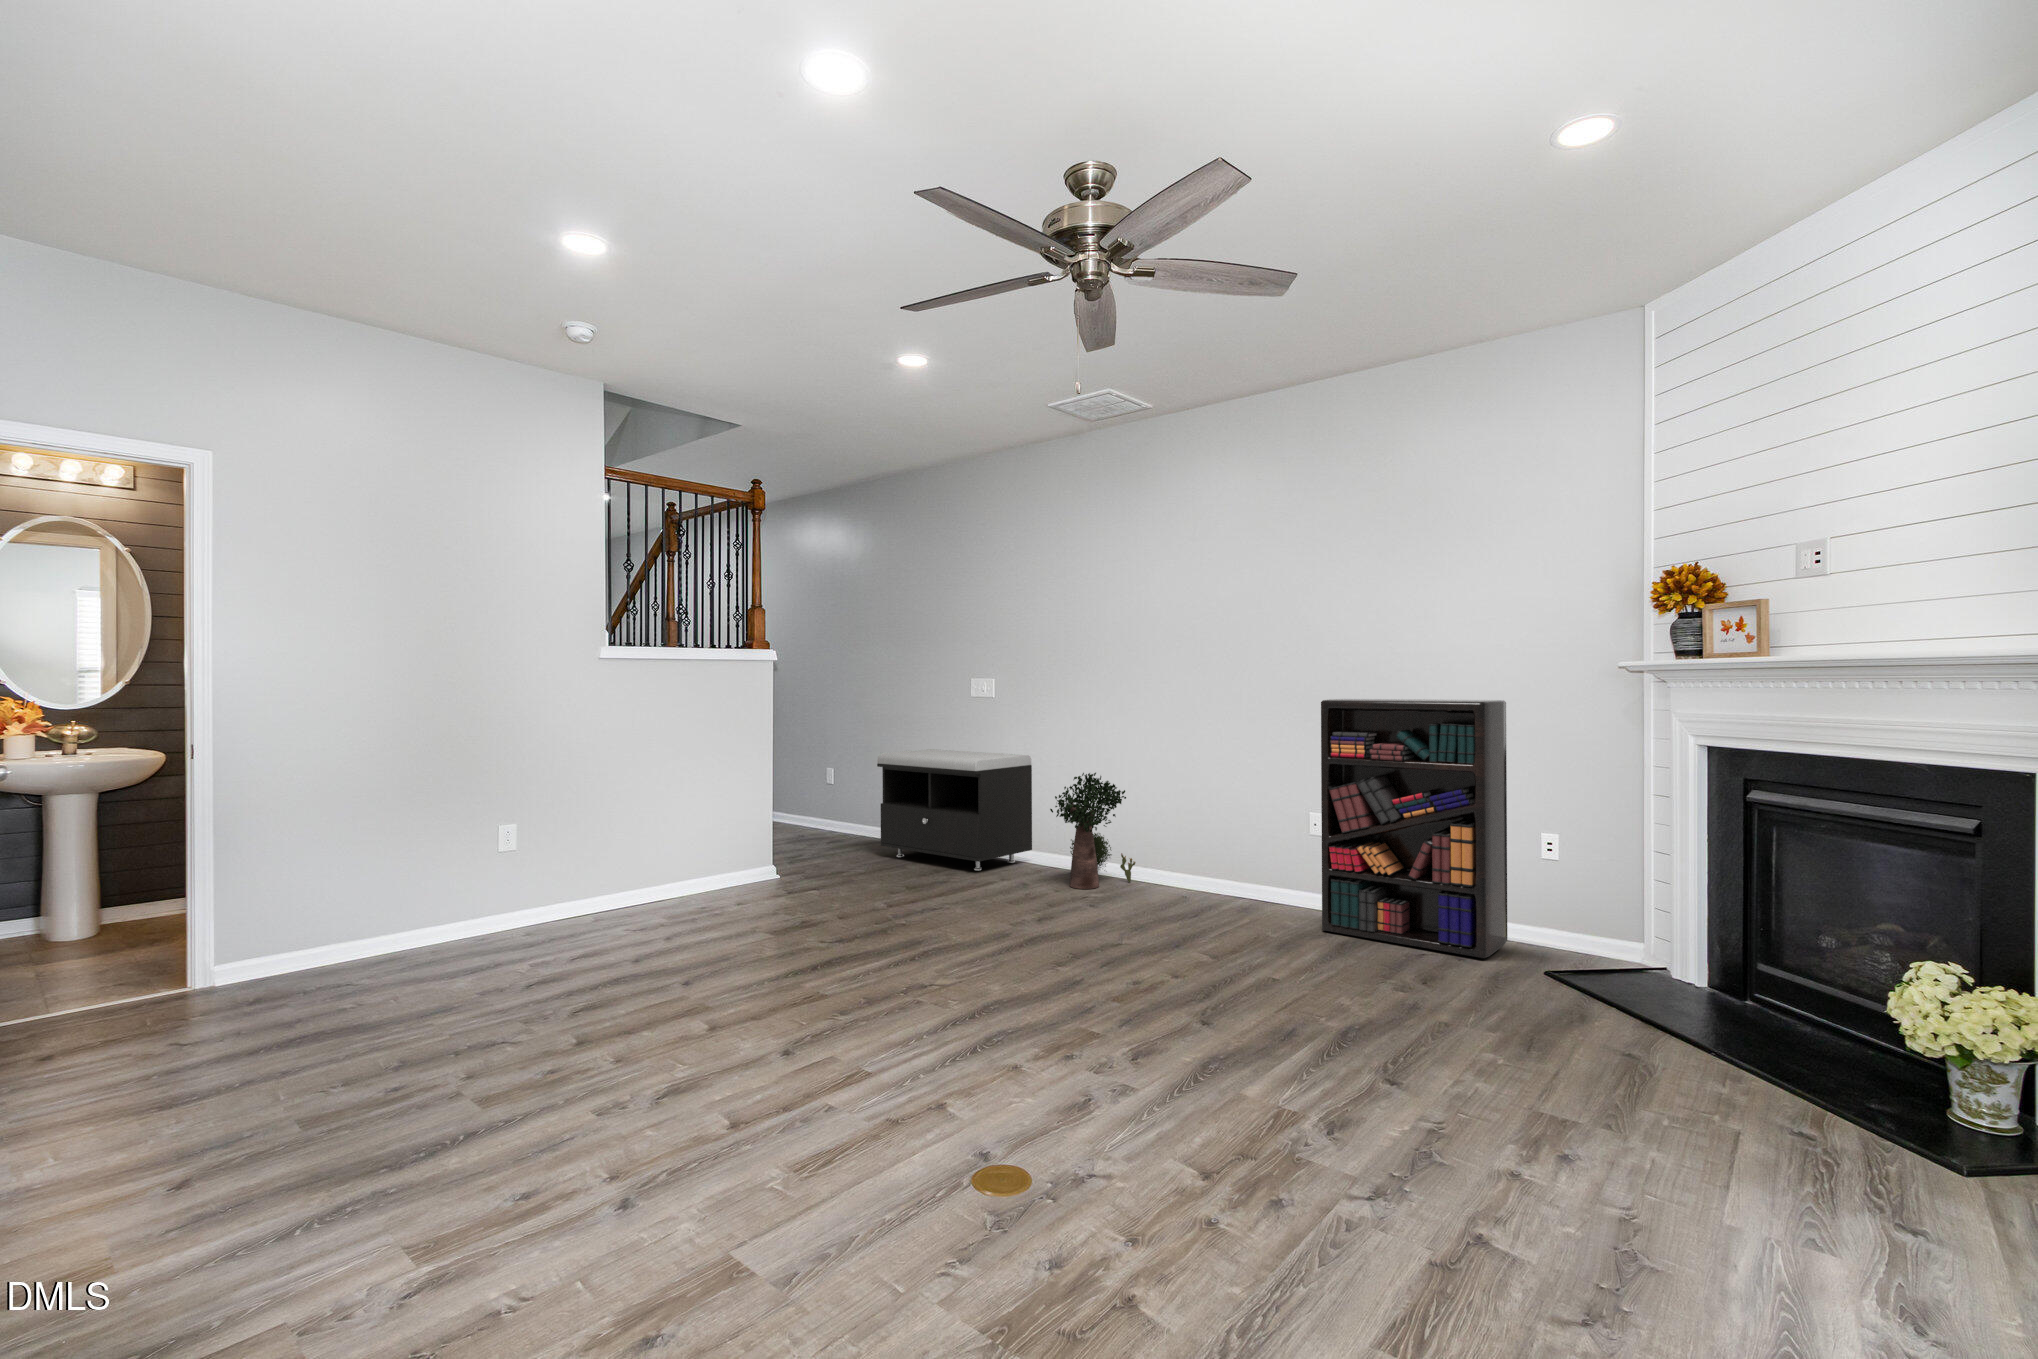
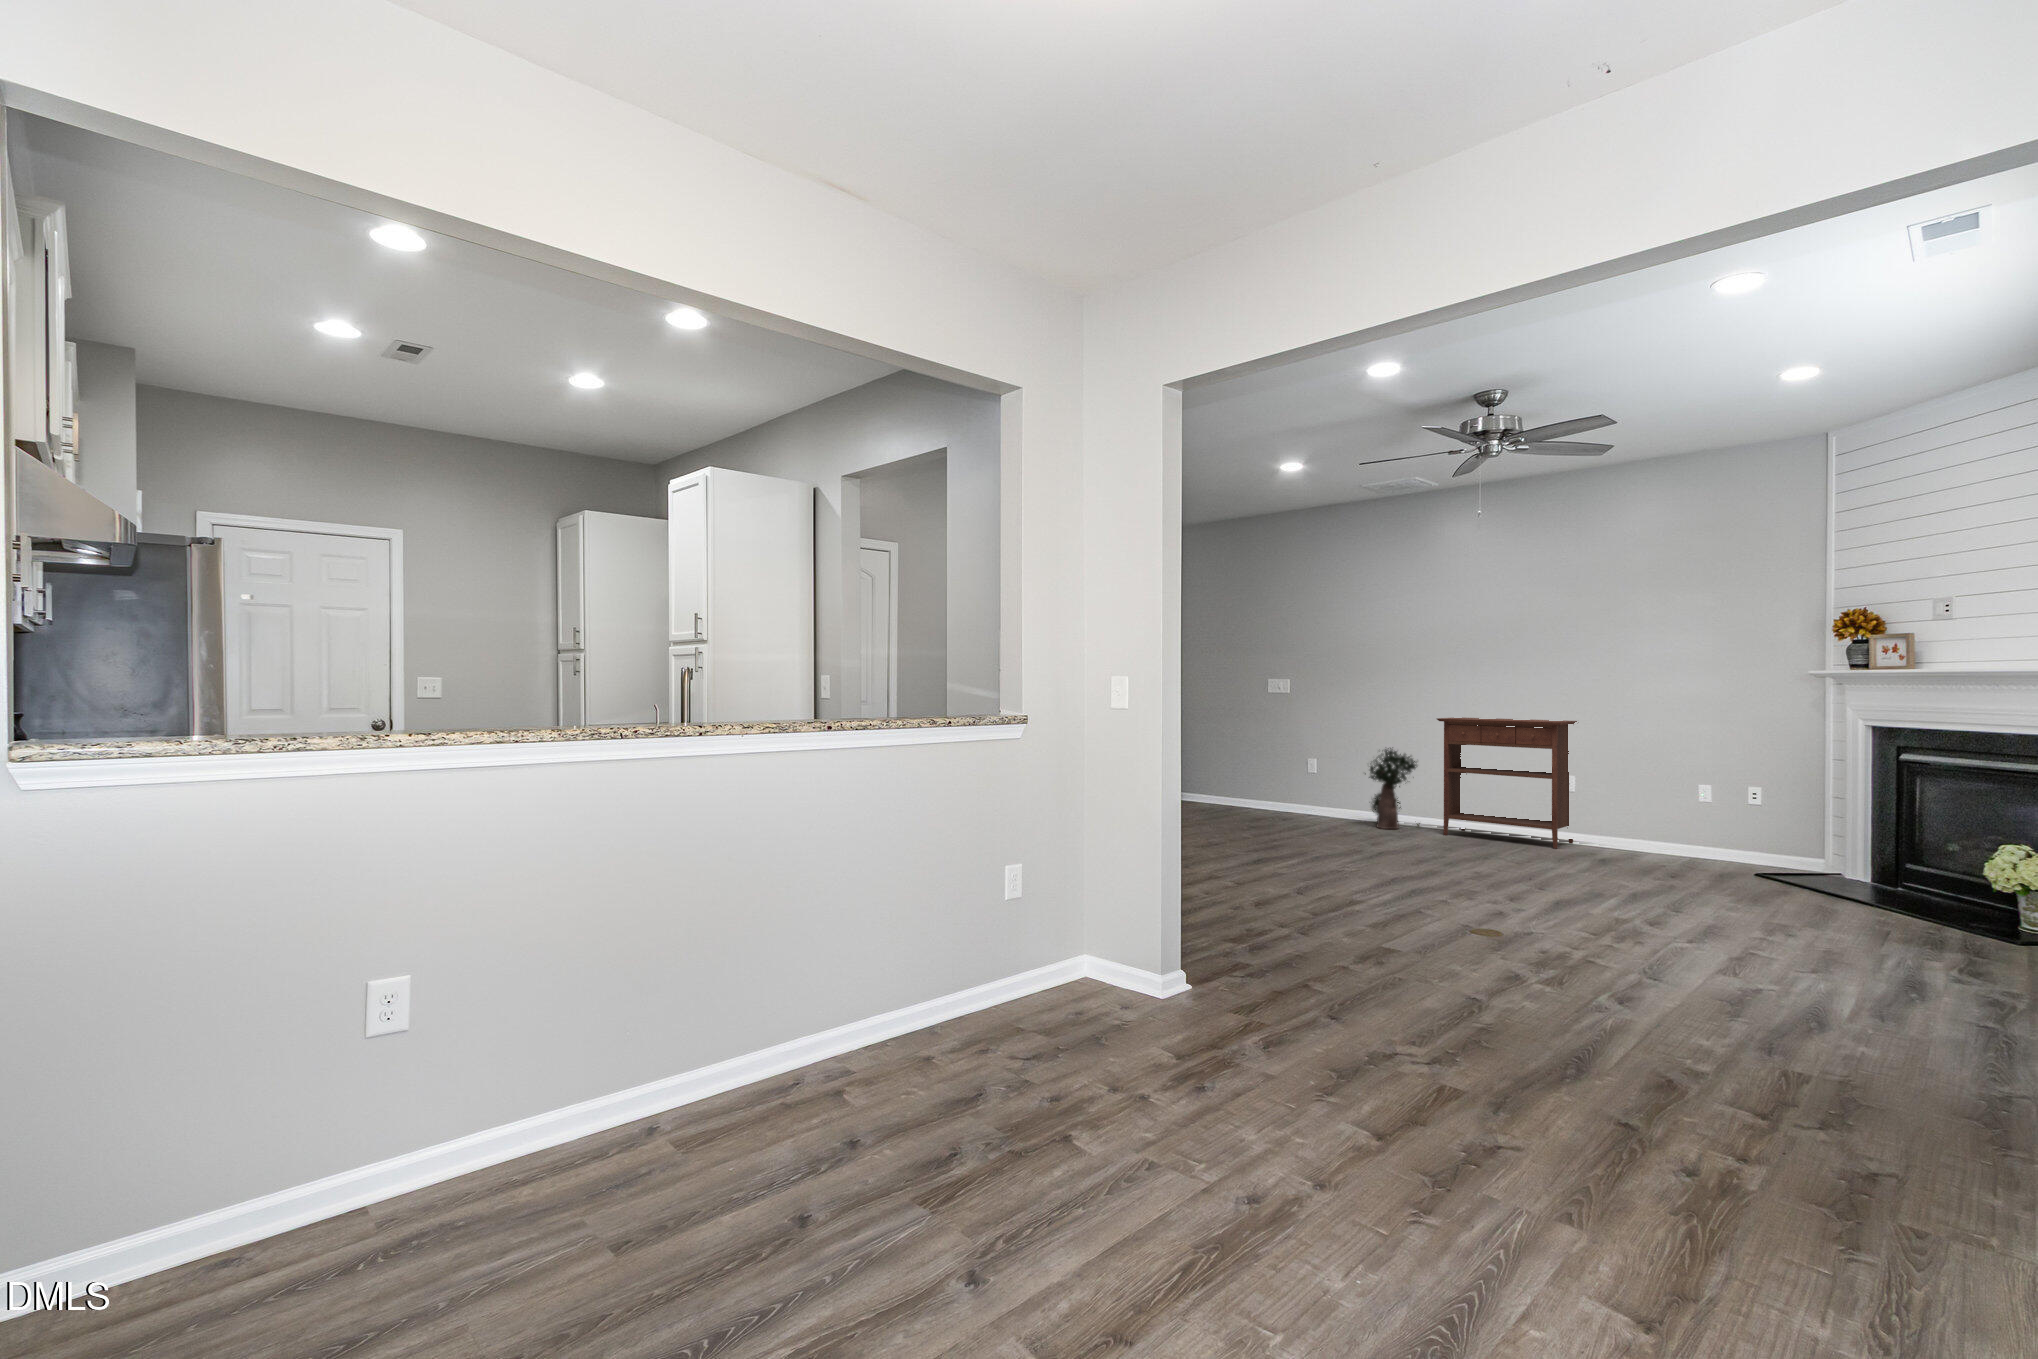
bookshelf: present [1321,699,1507,958] -> none [1586,695,1724,867]
console table: none [1137,731,1323,923] -> present [1437,717,1577,849]
storage bench: present [877,749,1032,871] -> none [1210,731,1330,818]

